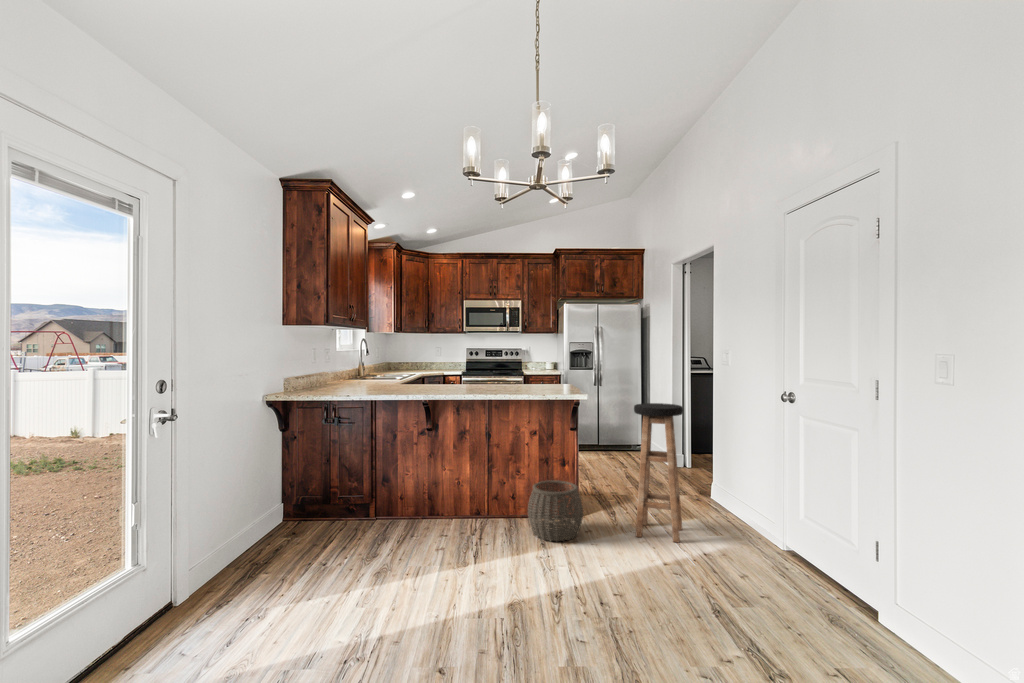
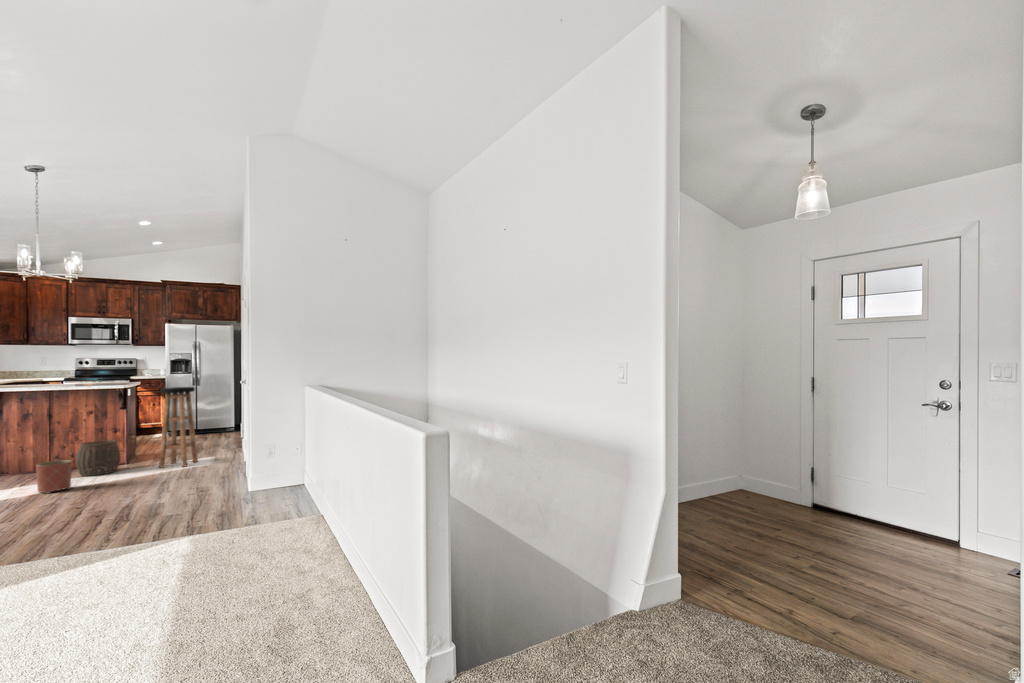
planter: none [507,530,553,596] -> present [36,460,72,493]

